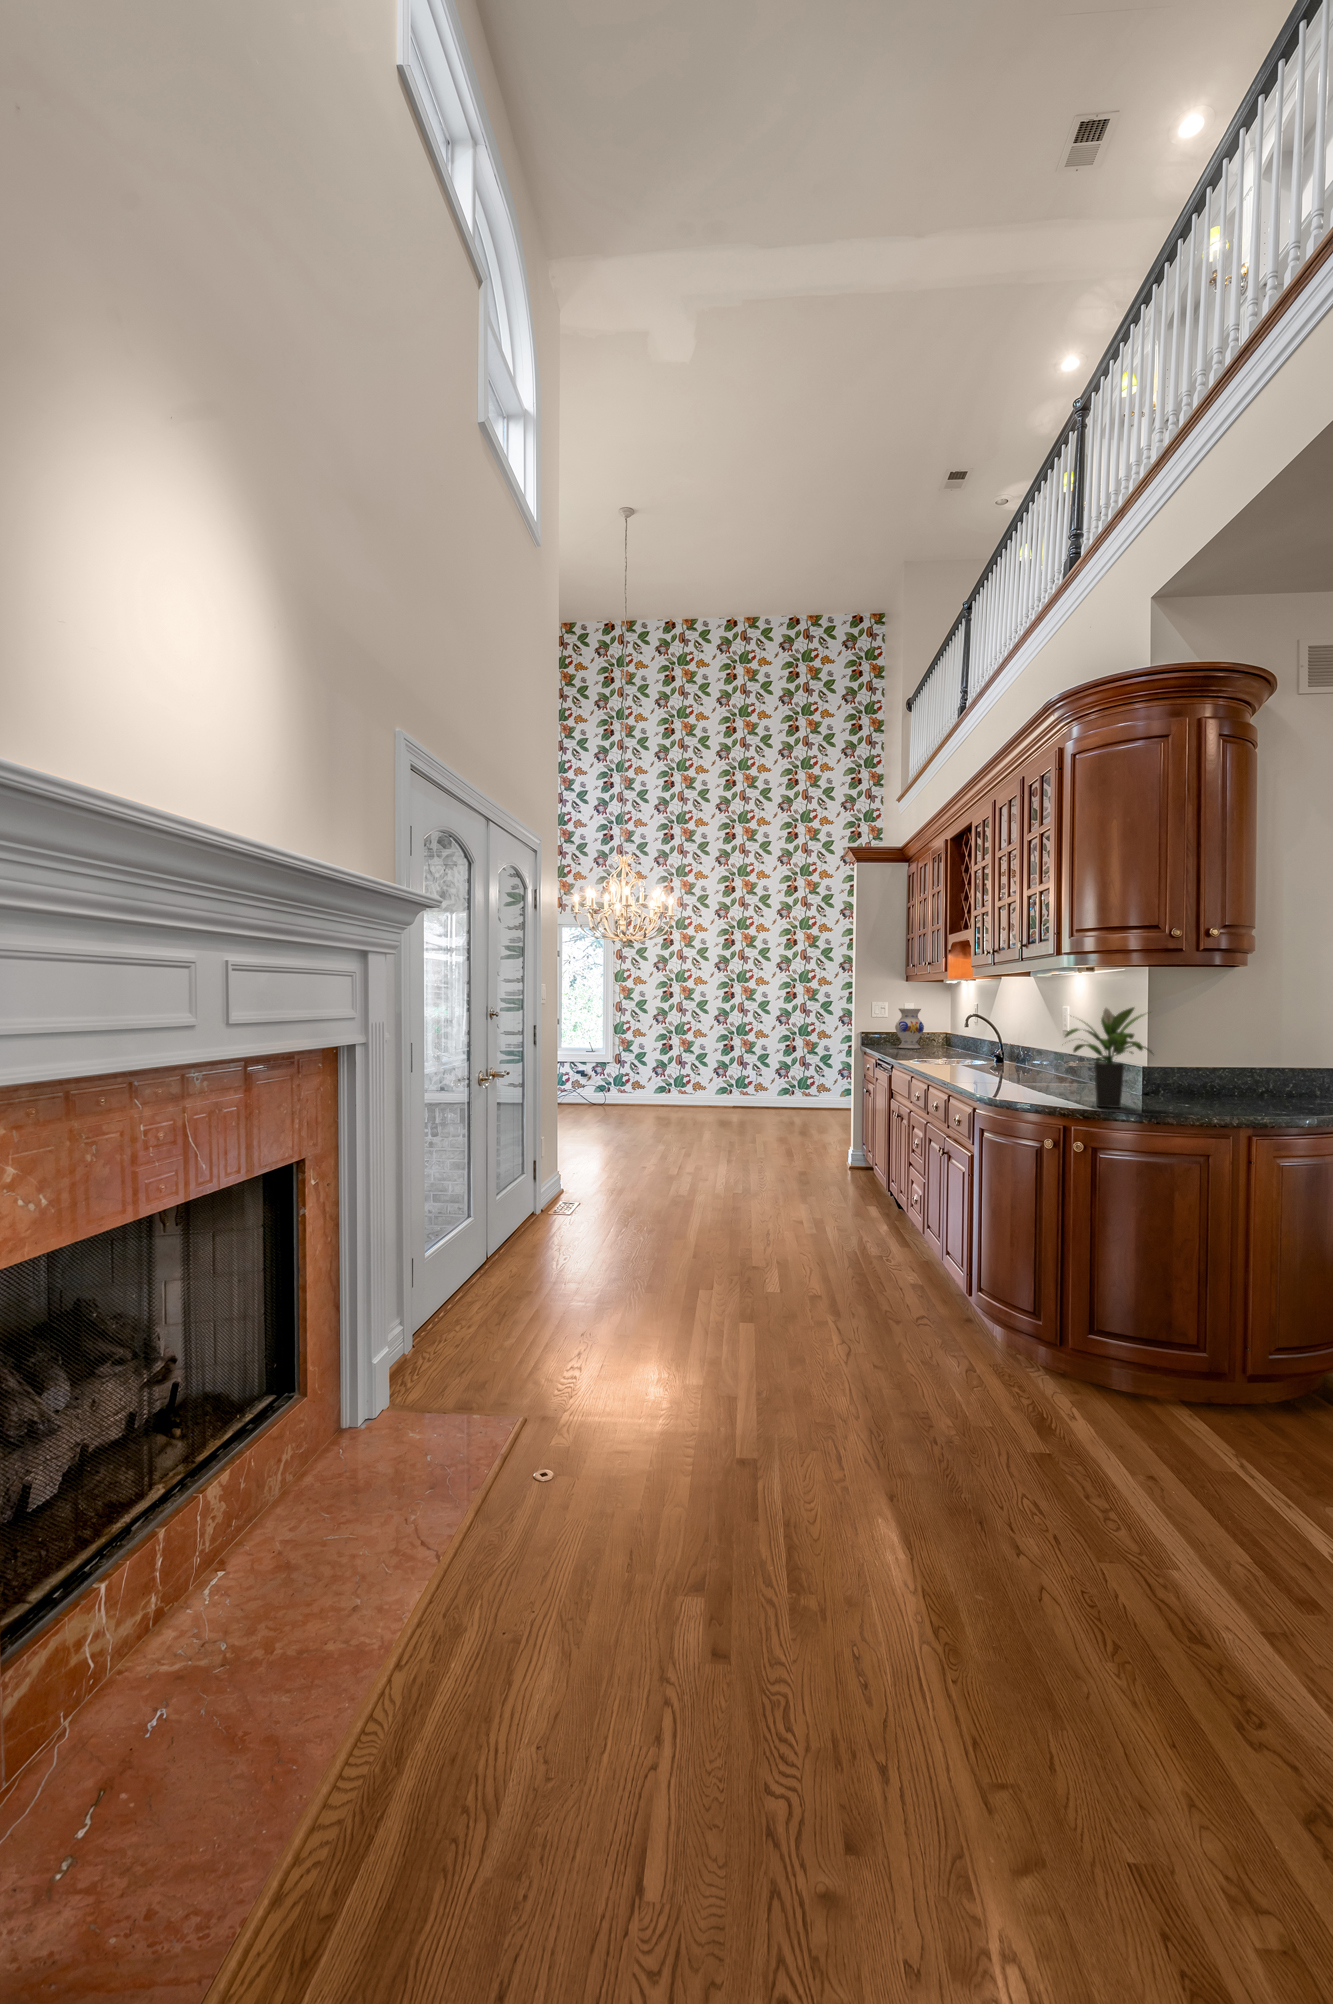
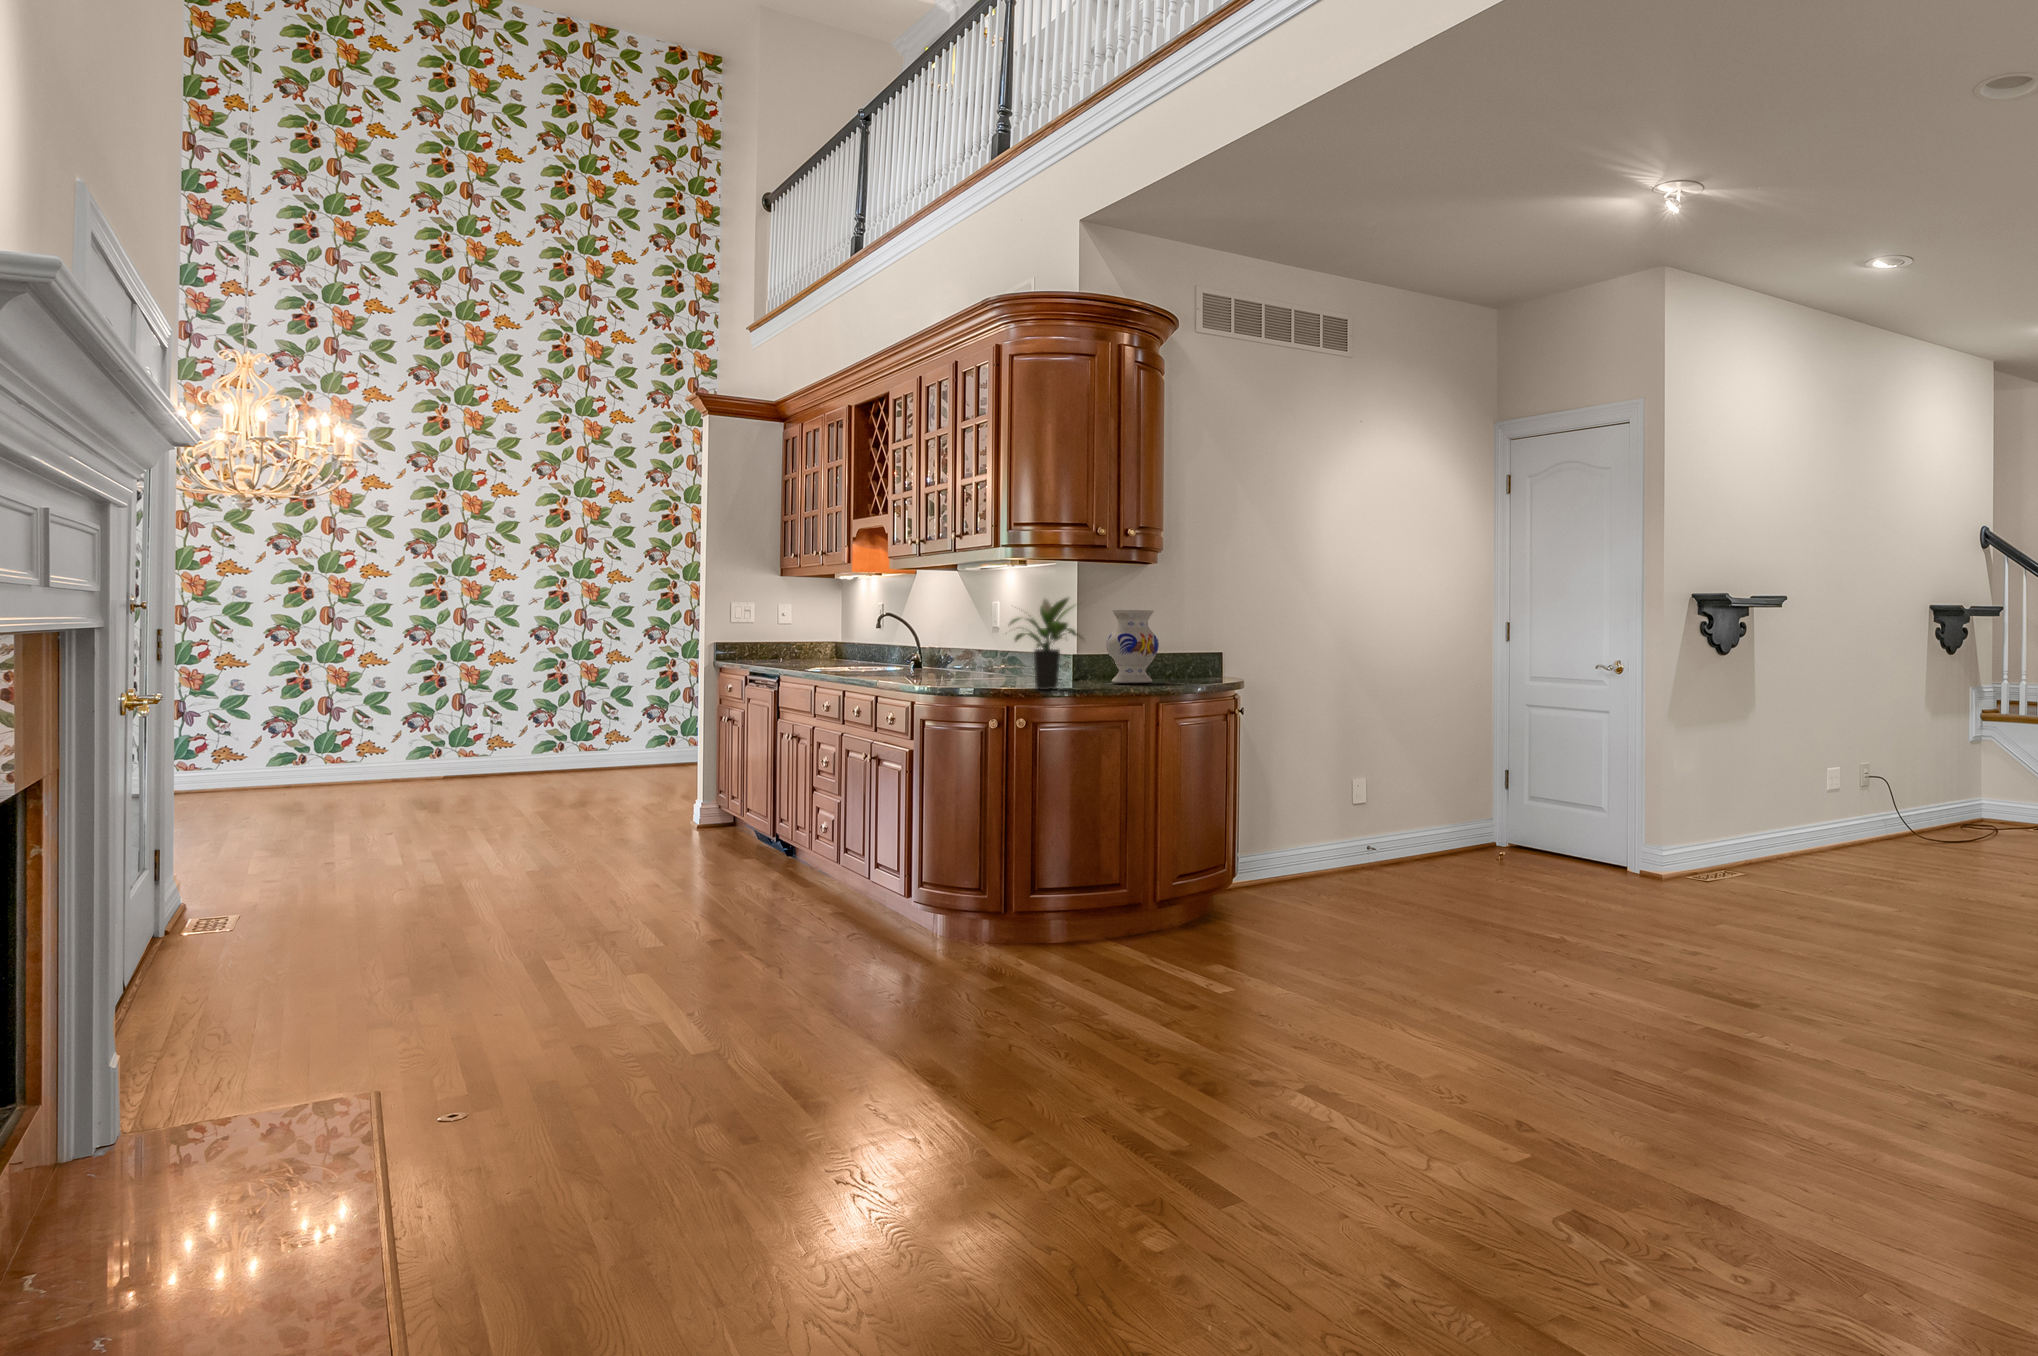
vase: present [895,1008,924,1049] -> present [1106,610,1159,683]

